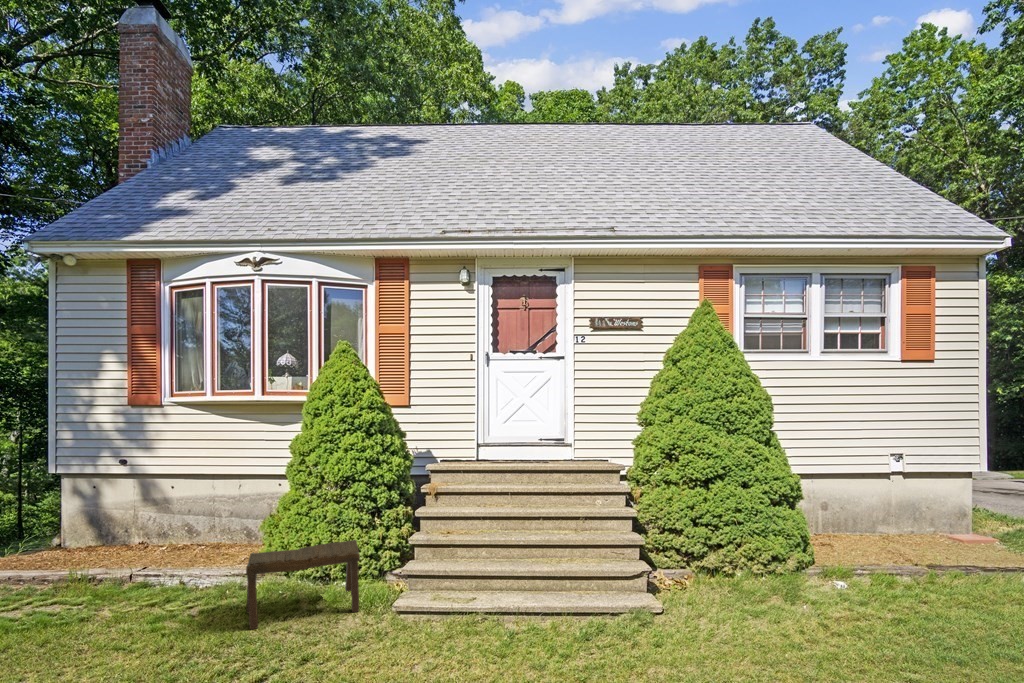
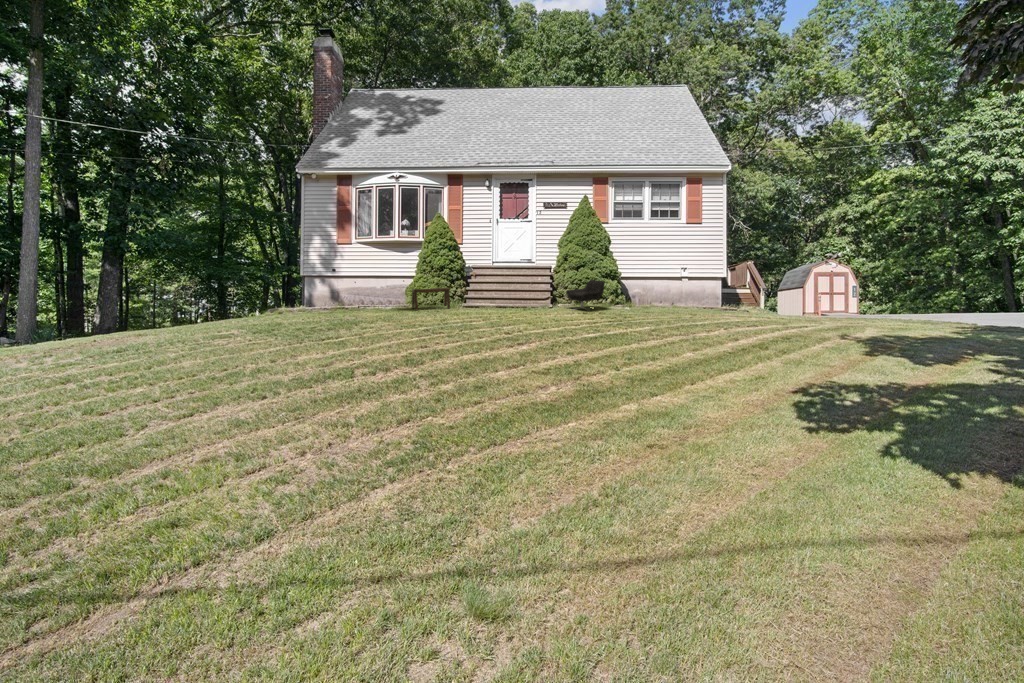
lounge chair: none [687,513,802,622] -> present [566,280,605,309]

